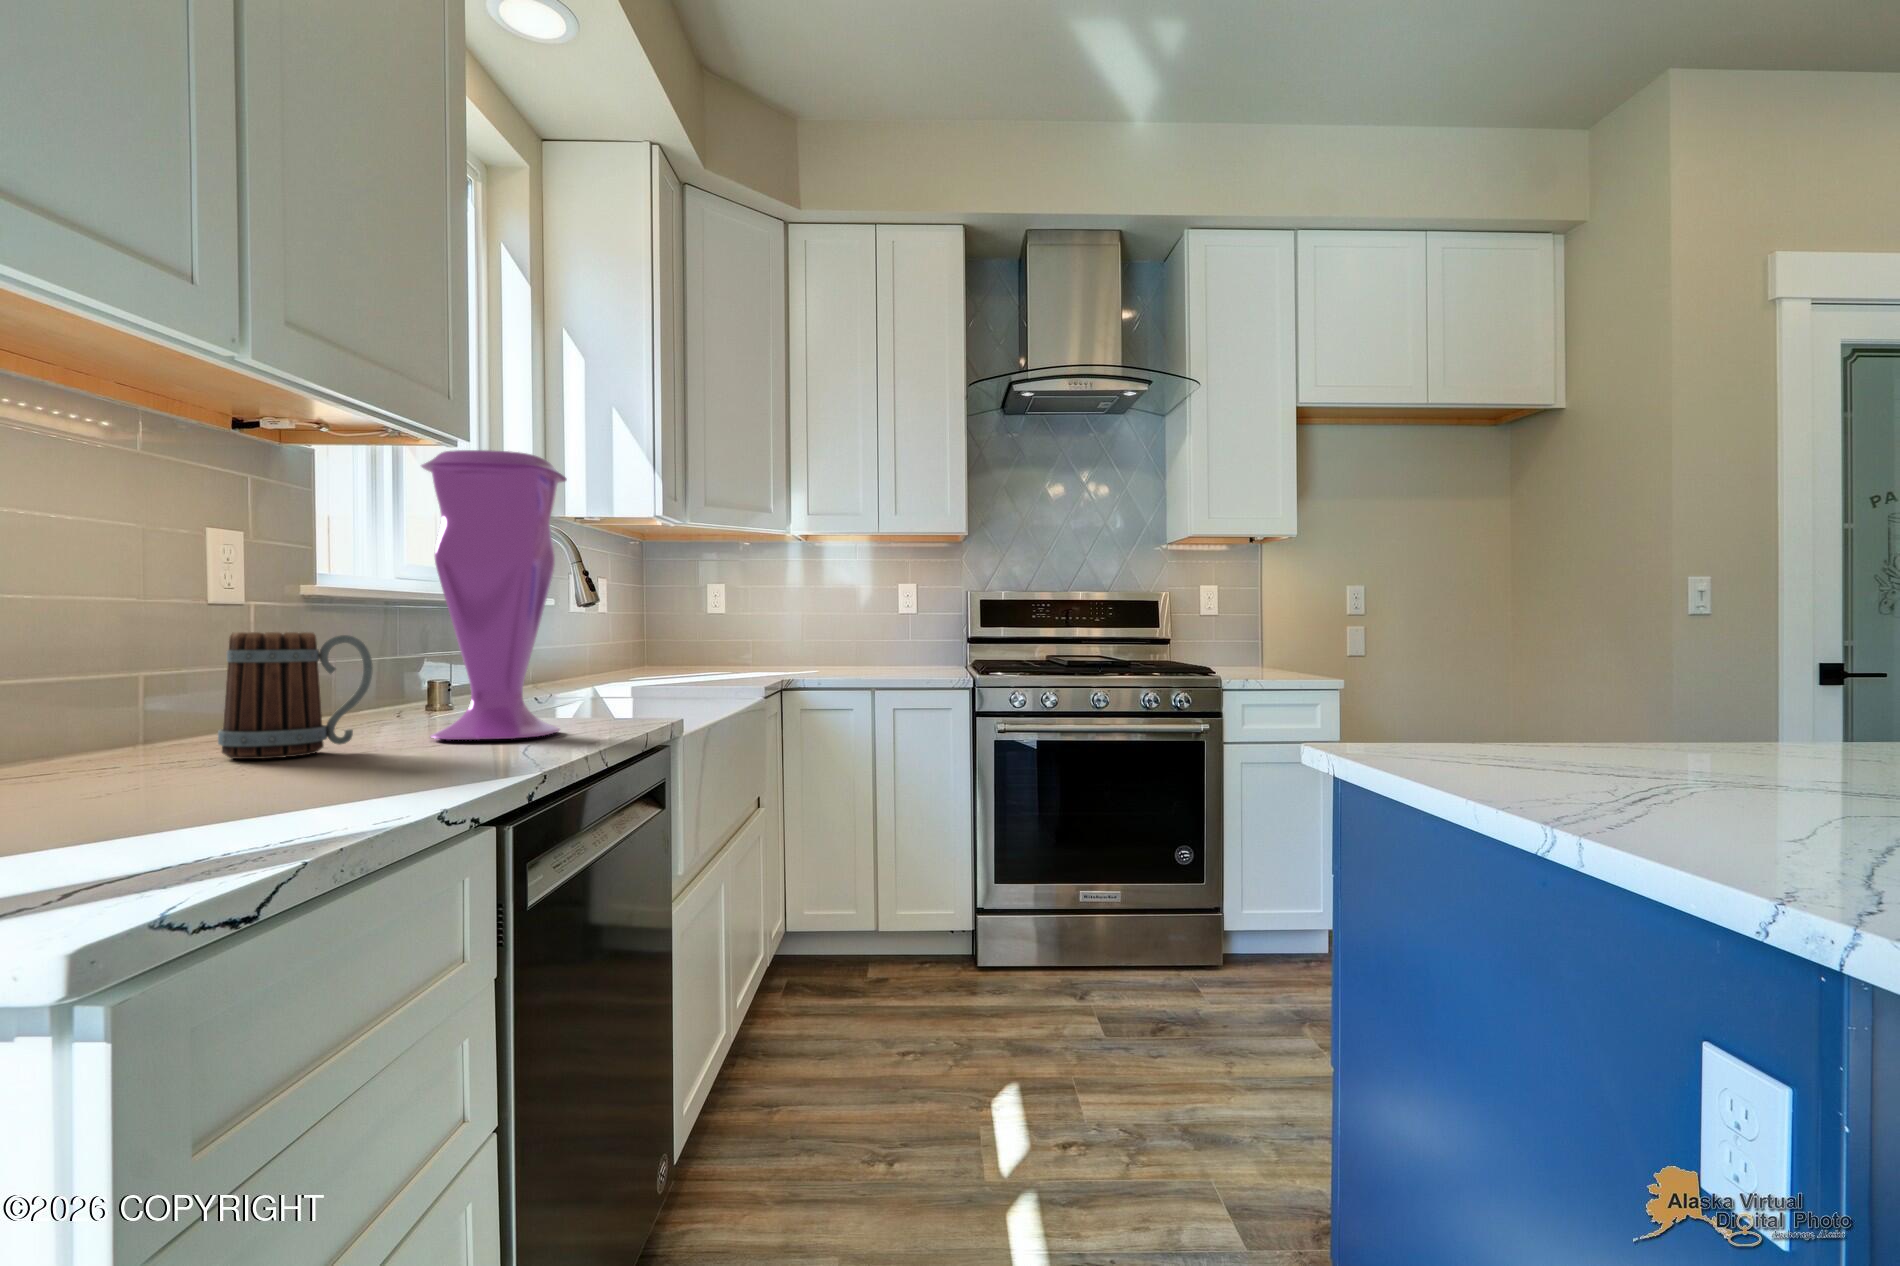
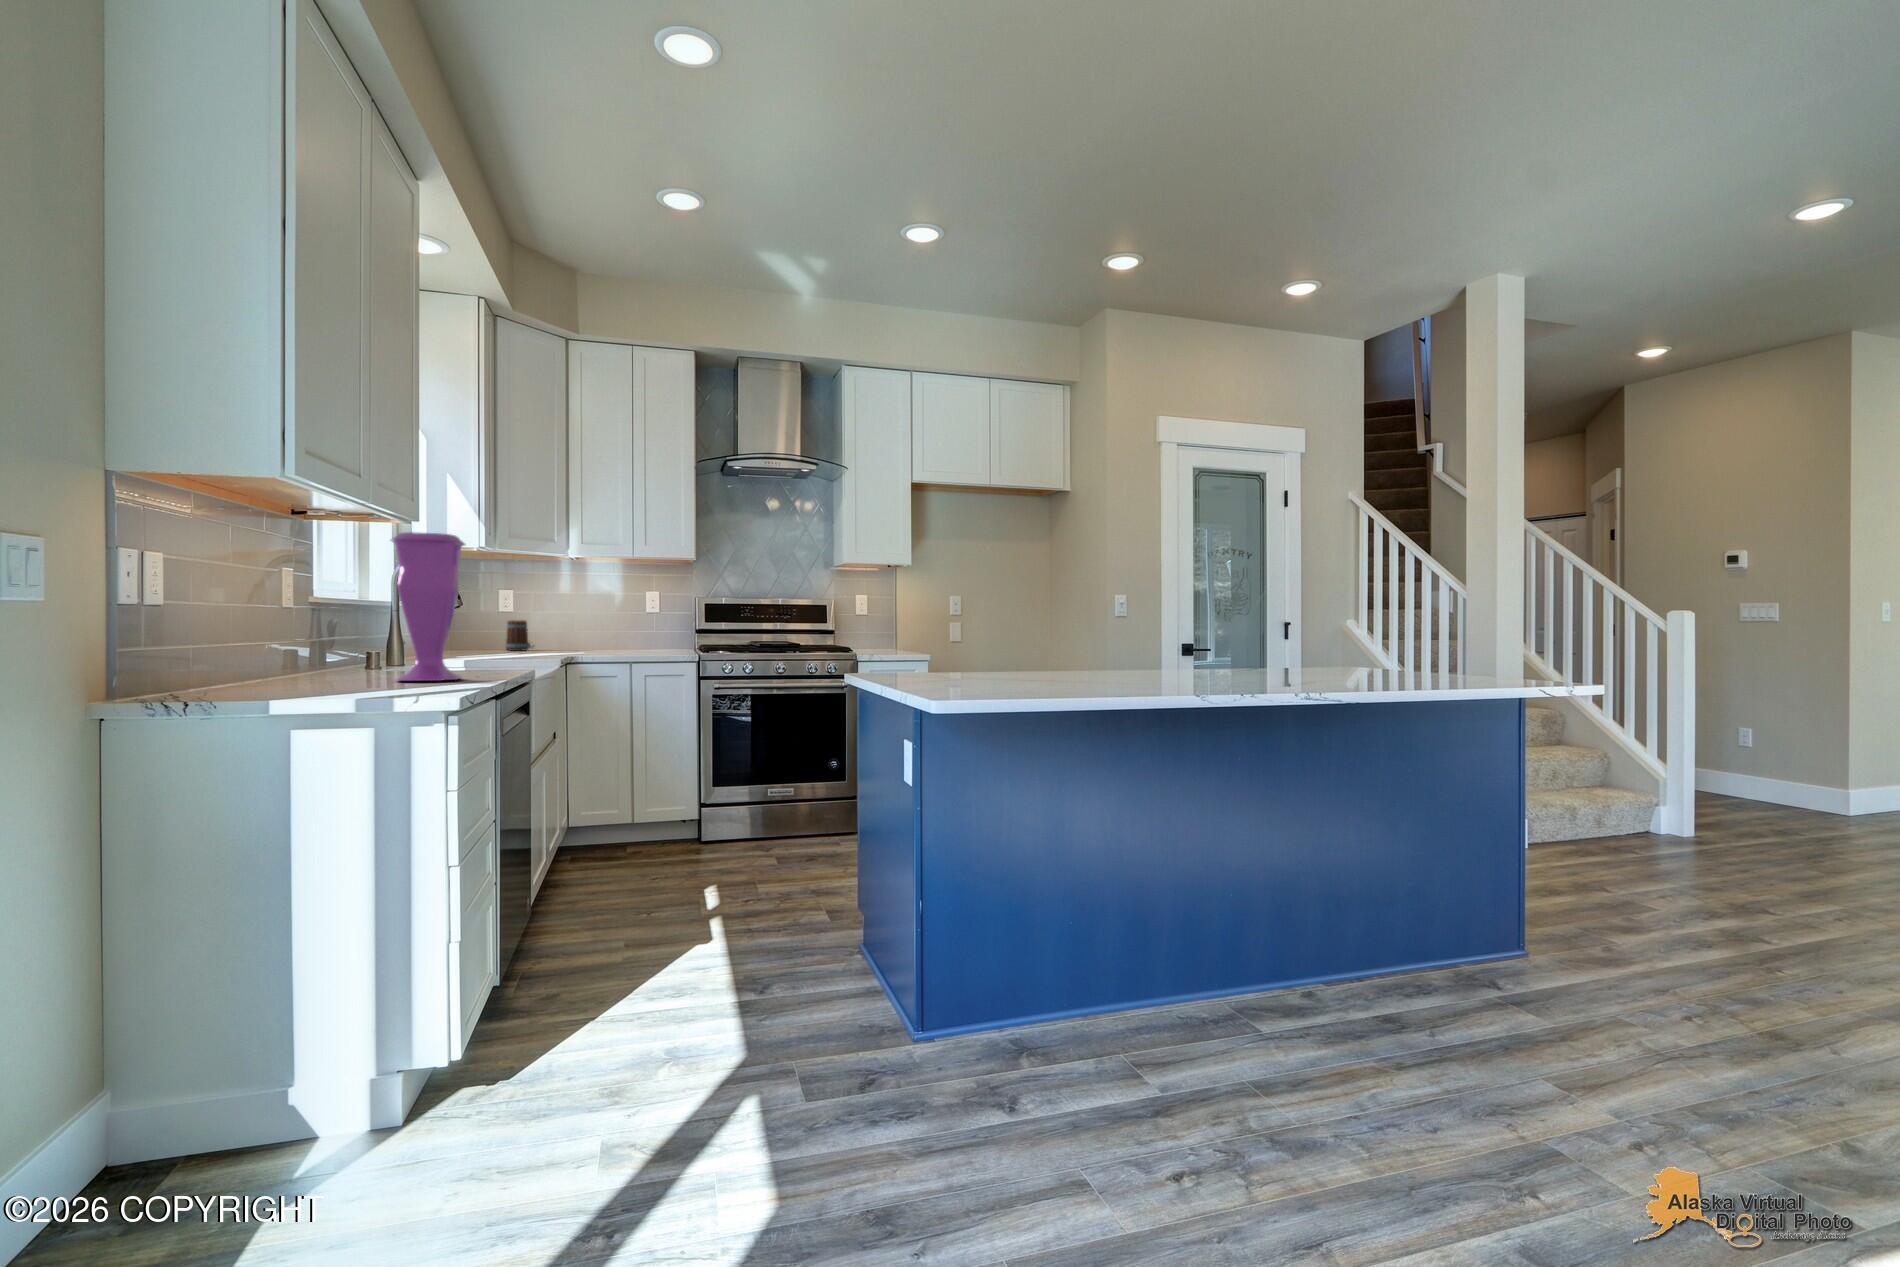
mug: present [218,632,373,759] -> present [505,620,534,651]

